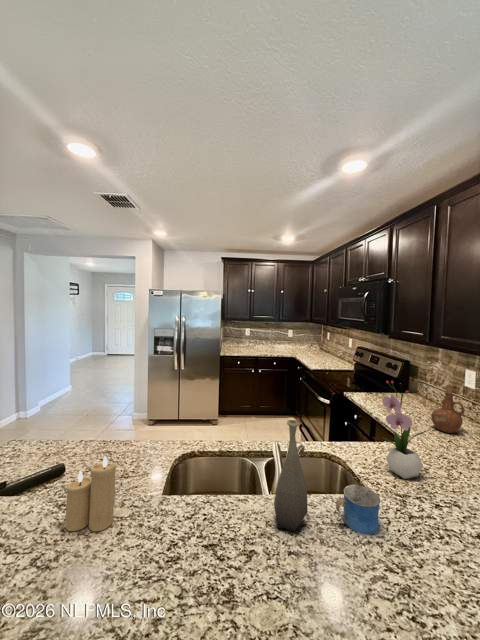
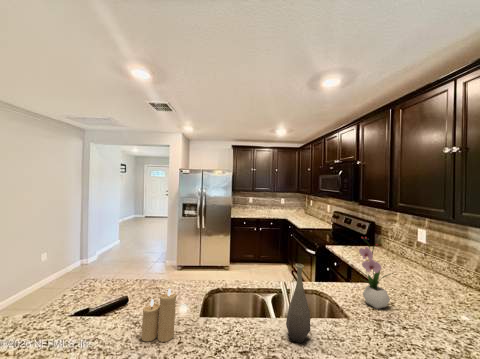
ceramic pitcher: present [431,386,465,433] -> none [394,241,418,277]
mug: present [336,485,380,535] -> none [331,311,362,346]

